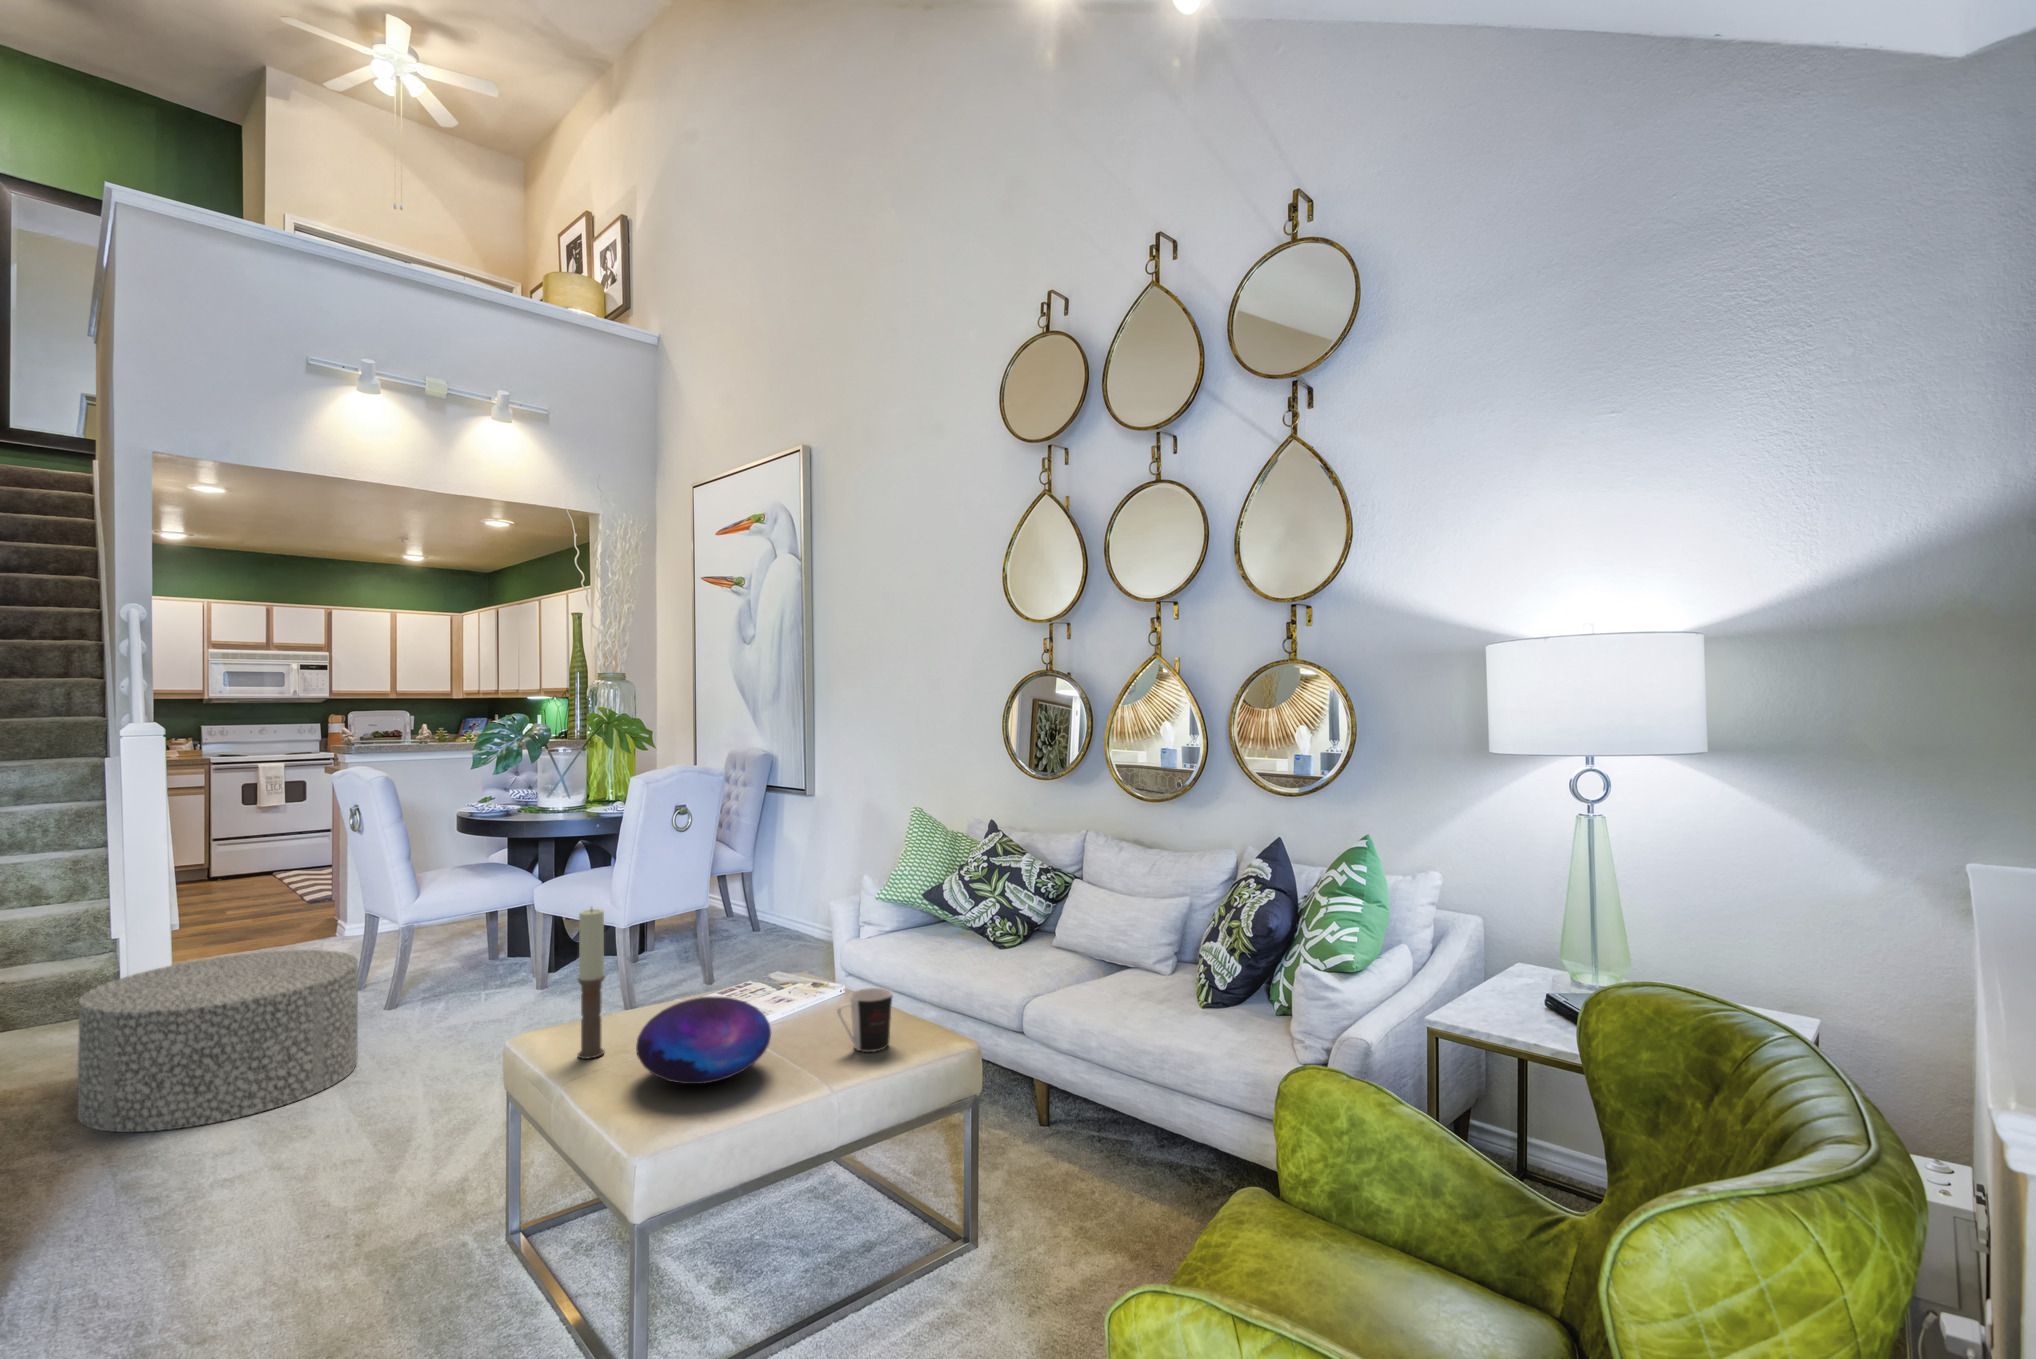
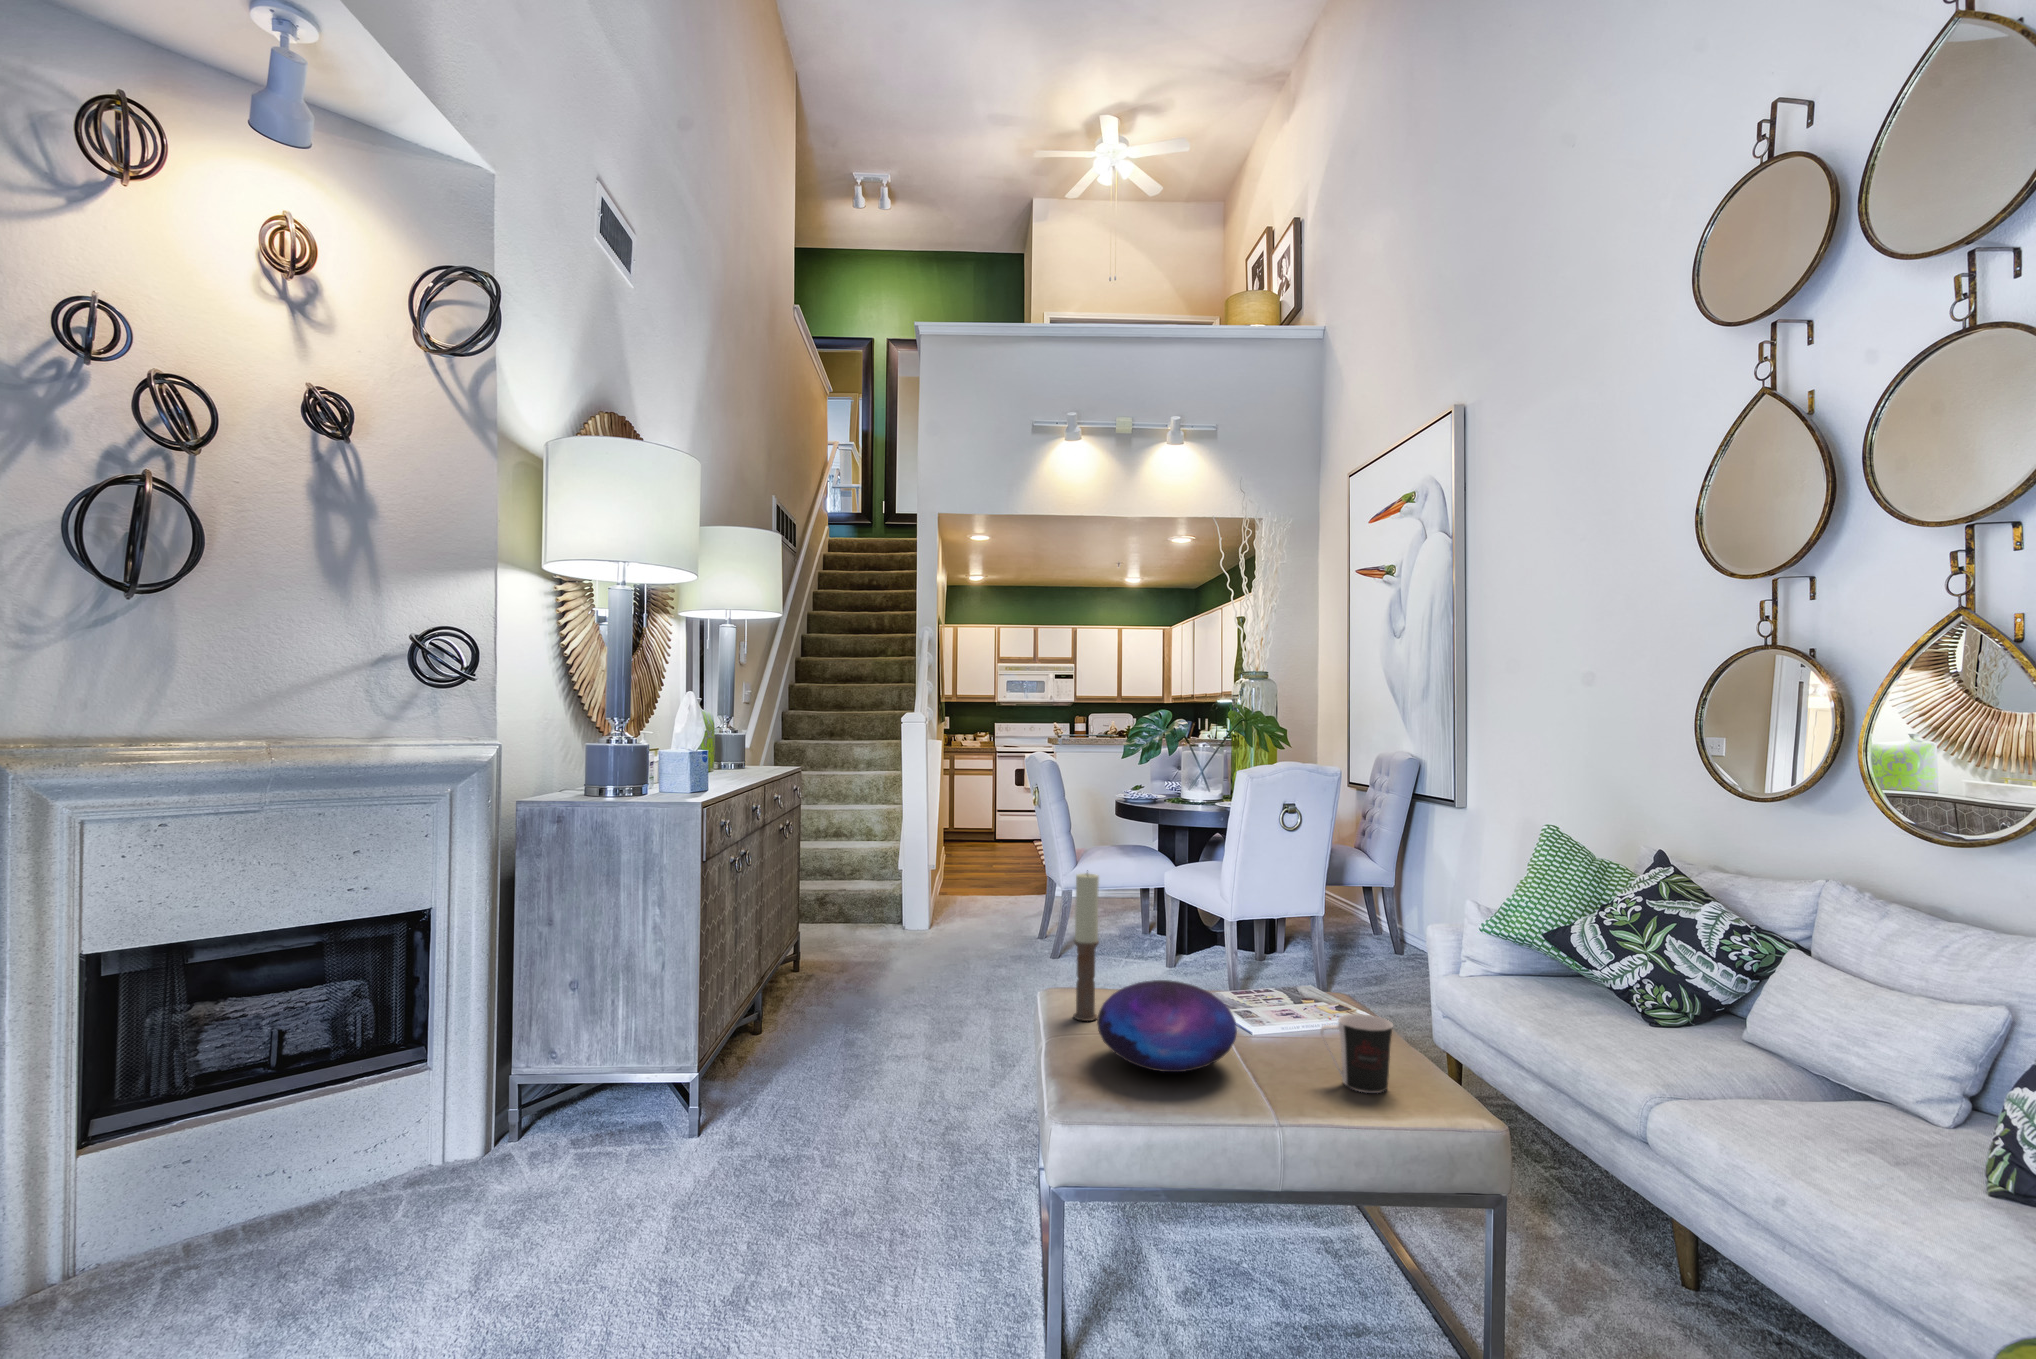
ottoman: present [78,950,358,1132] -> none [838,891,1013,1017]

